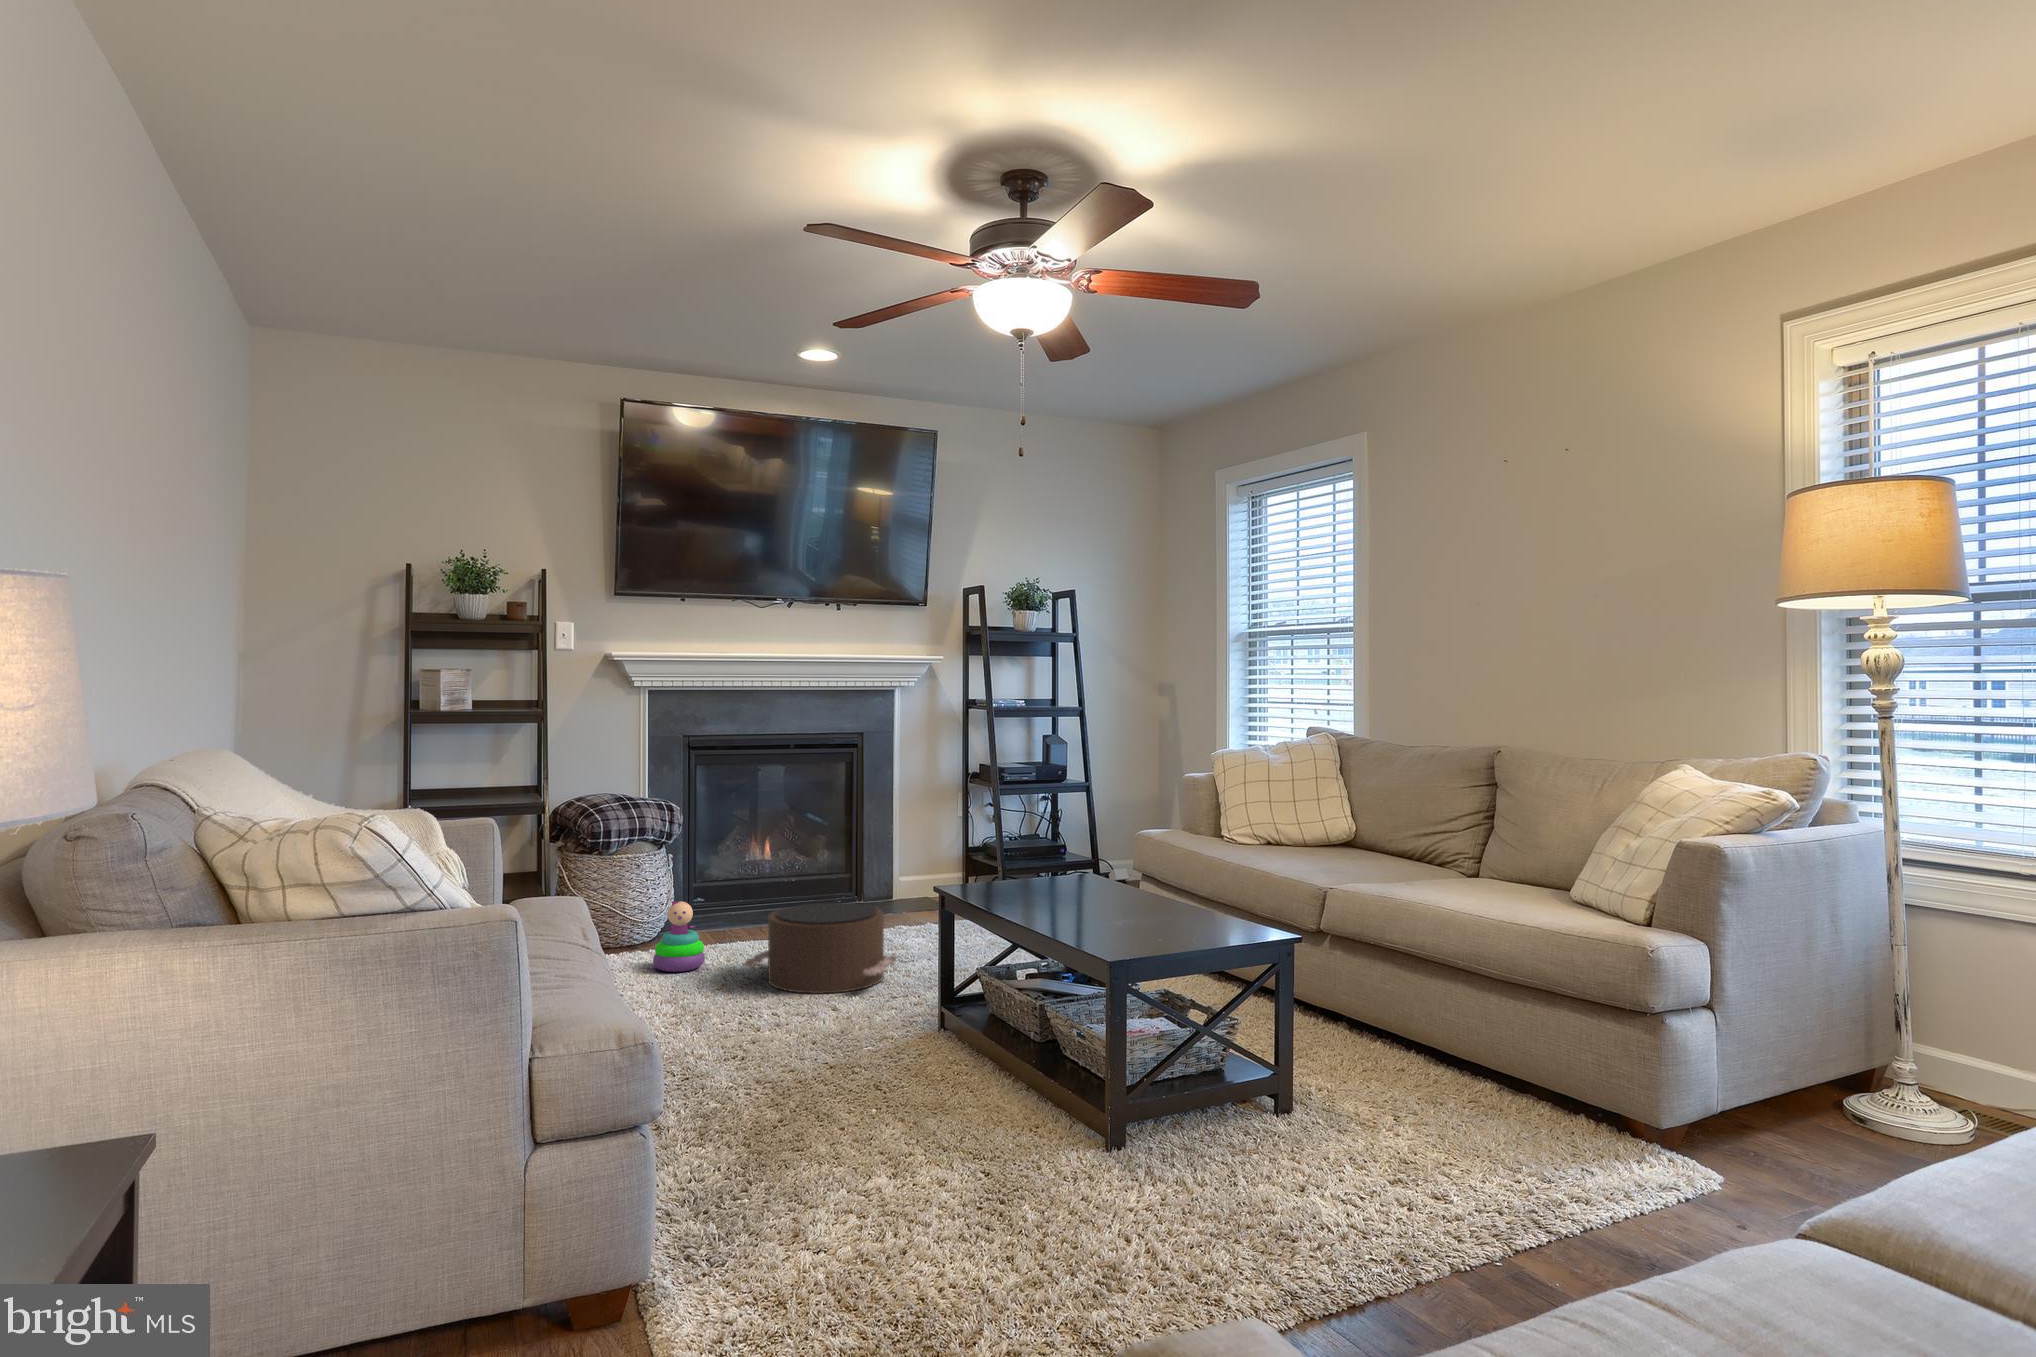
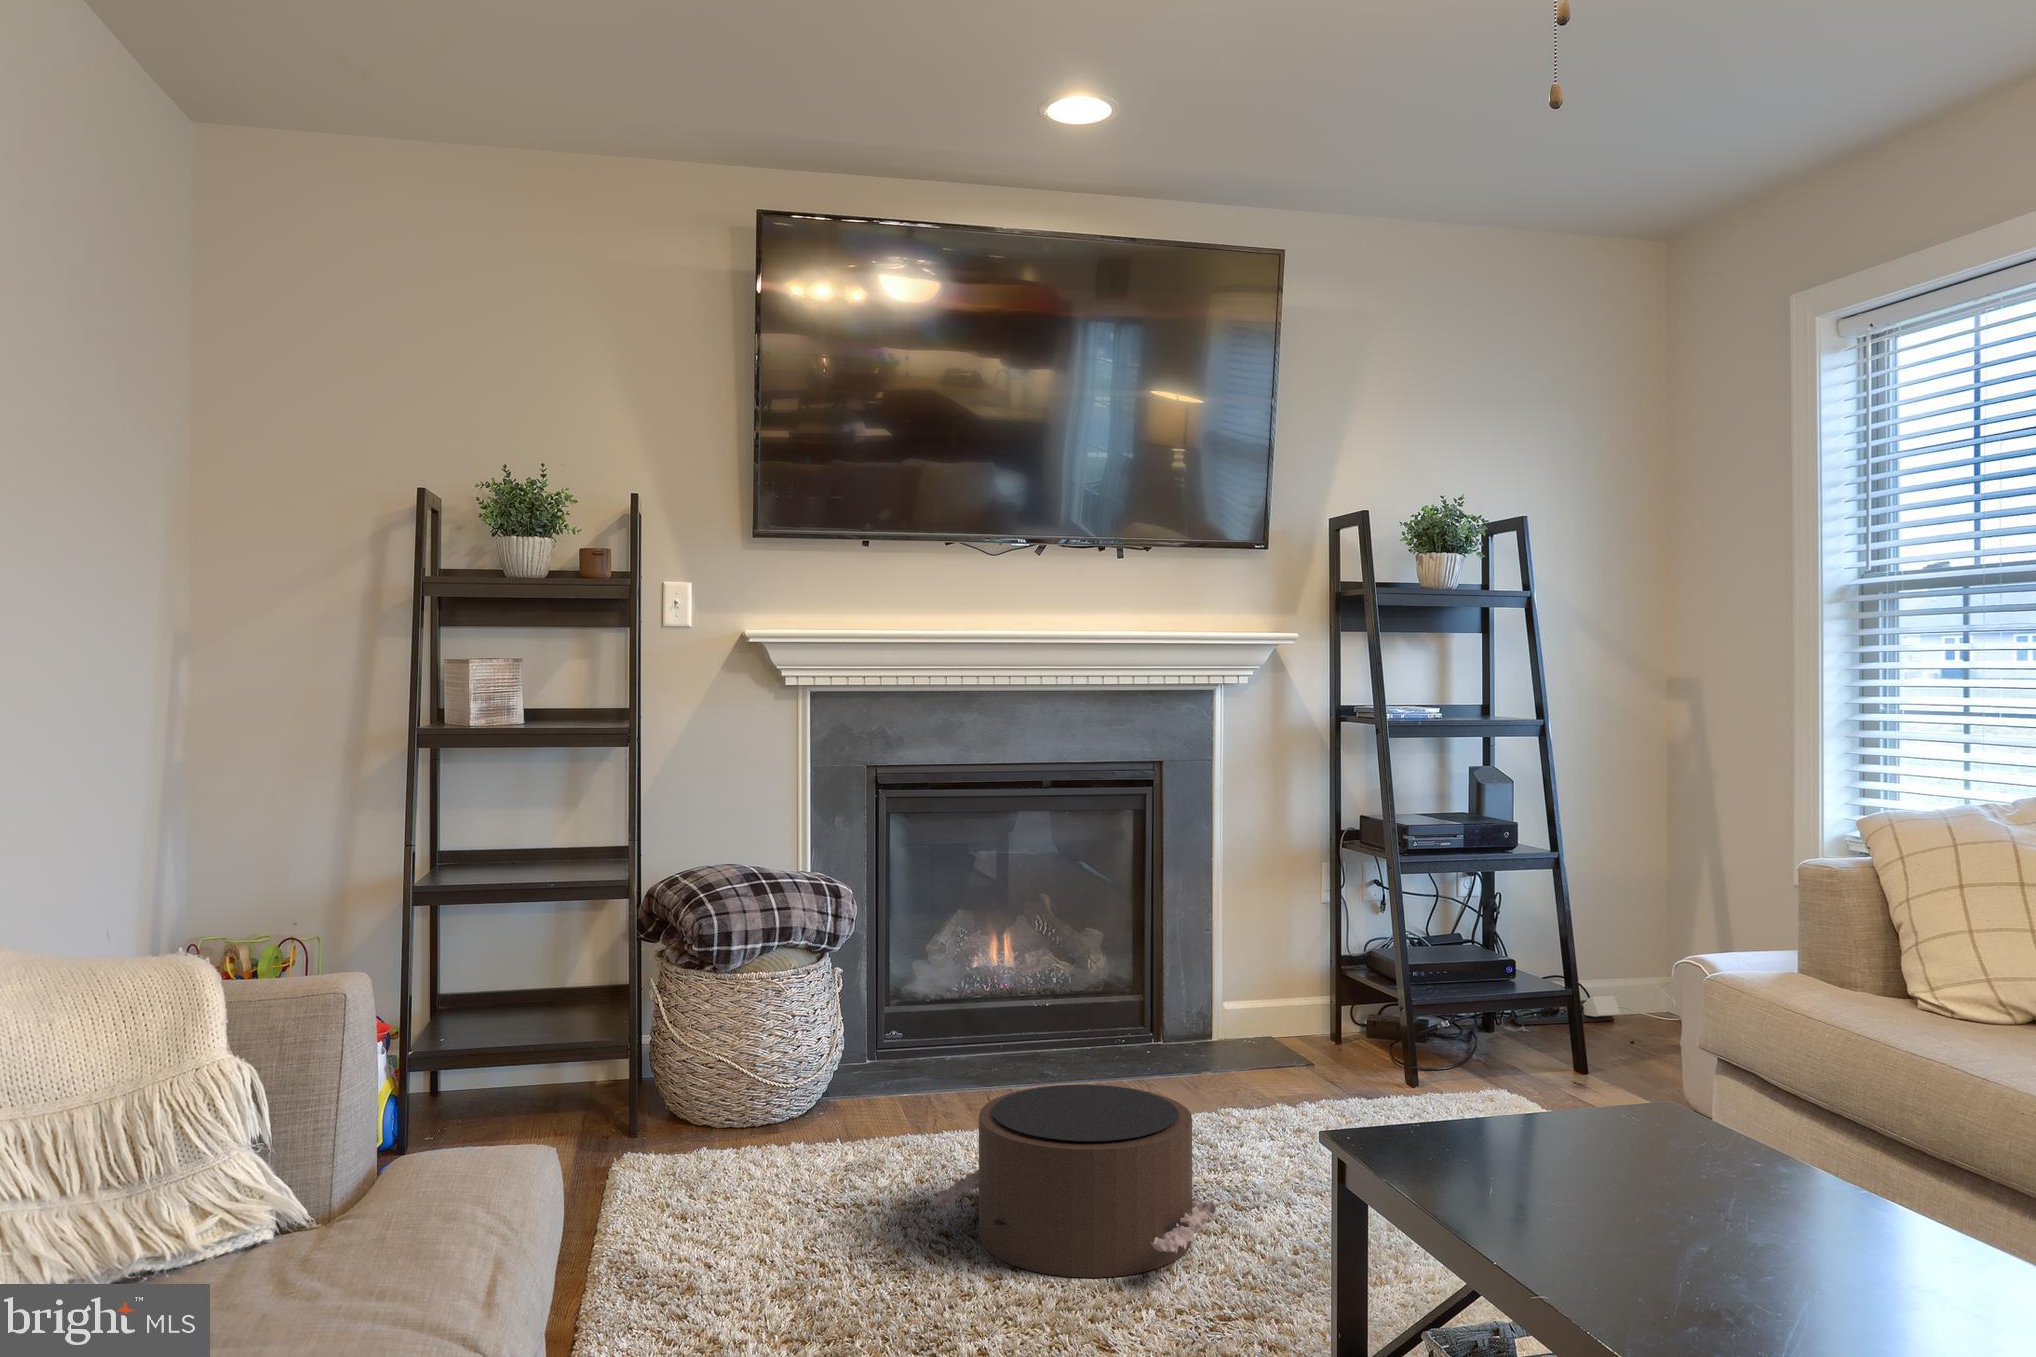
stacking toy: present [653,901,705,972] -> none [788,1068,876,1195]

